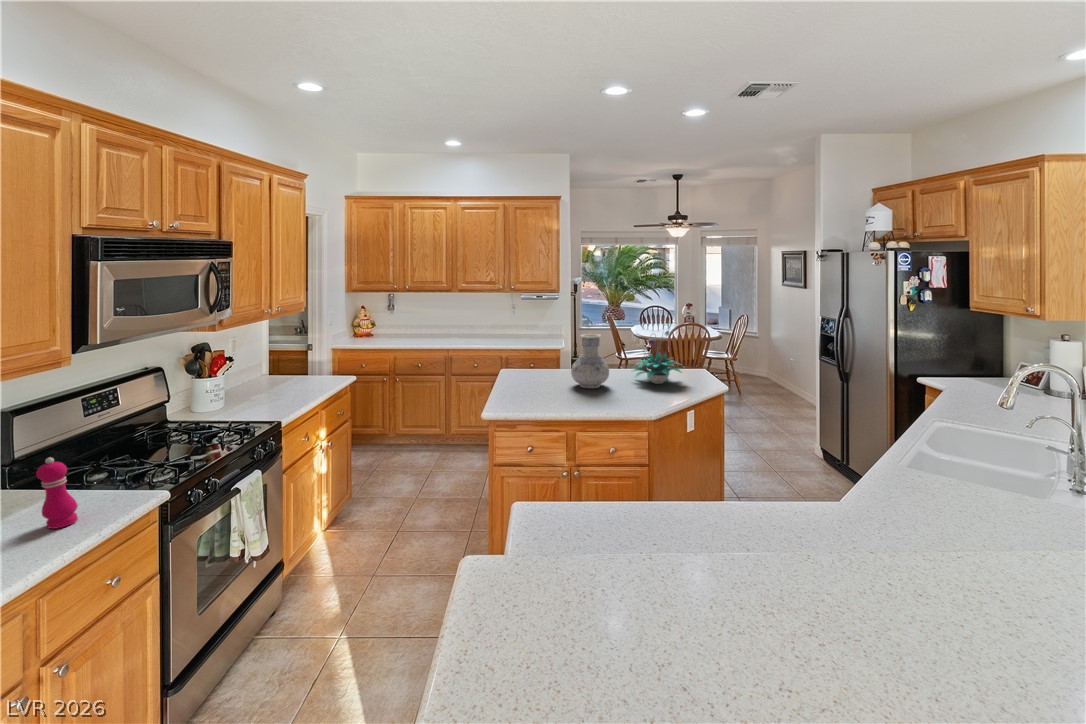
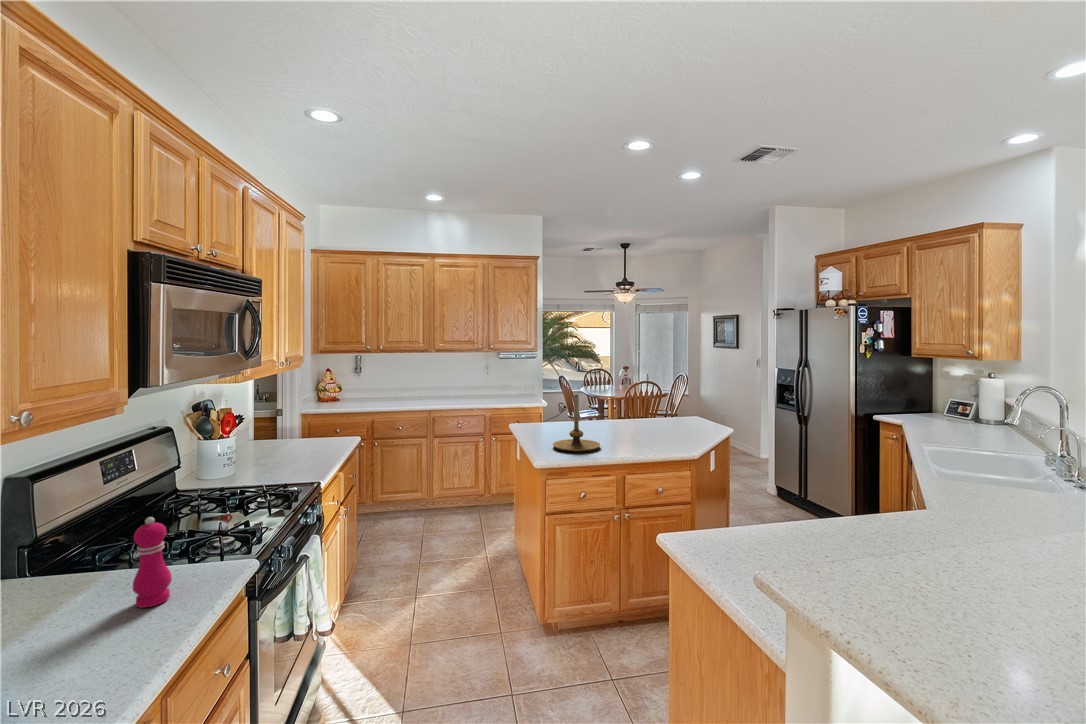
plant: present [633,331,681,384] -> none [649,372,703,430]
vase: present [571,334,609,388] -> none [598,382,636,436]
candle holder: none [512,347,559,404] -> present [553,394,600,451]

